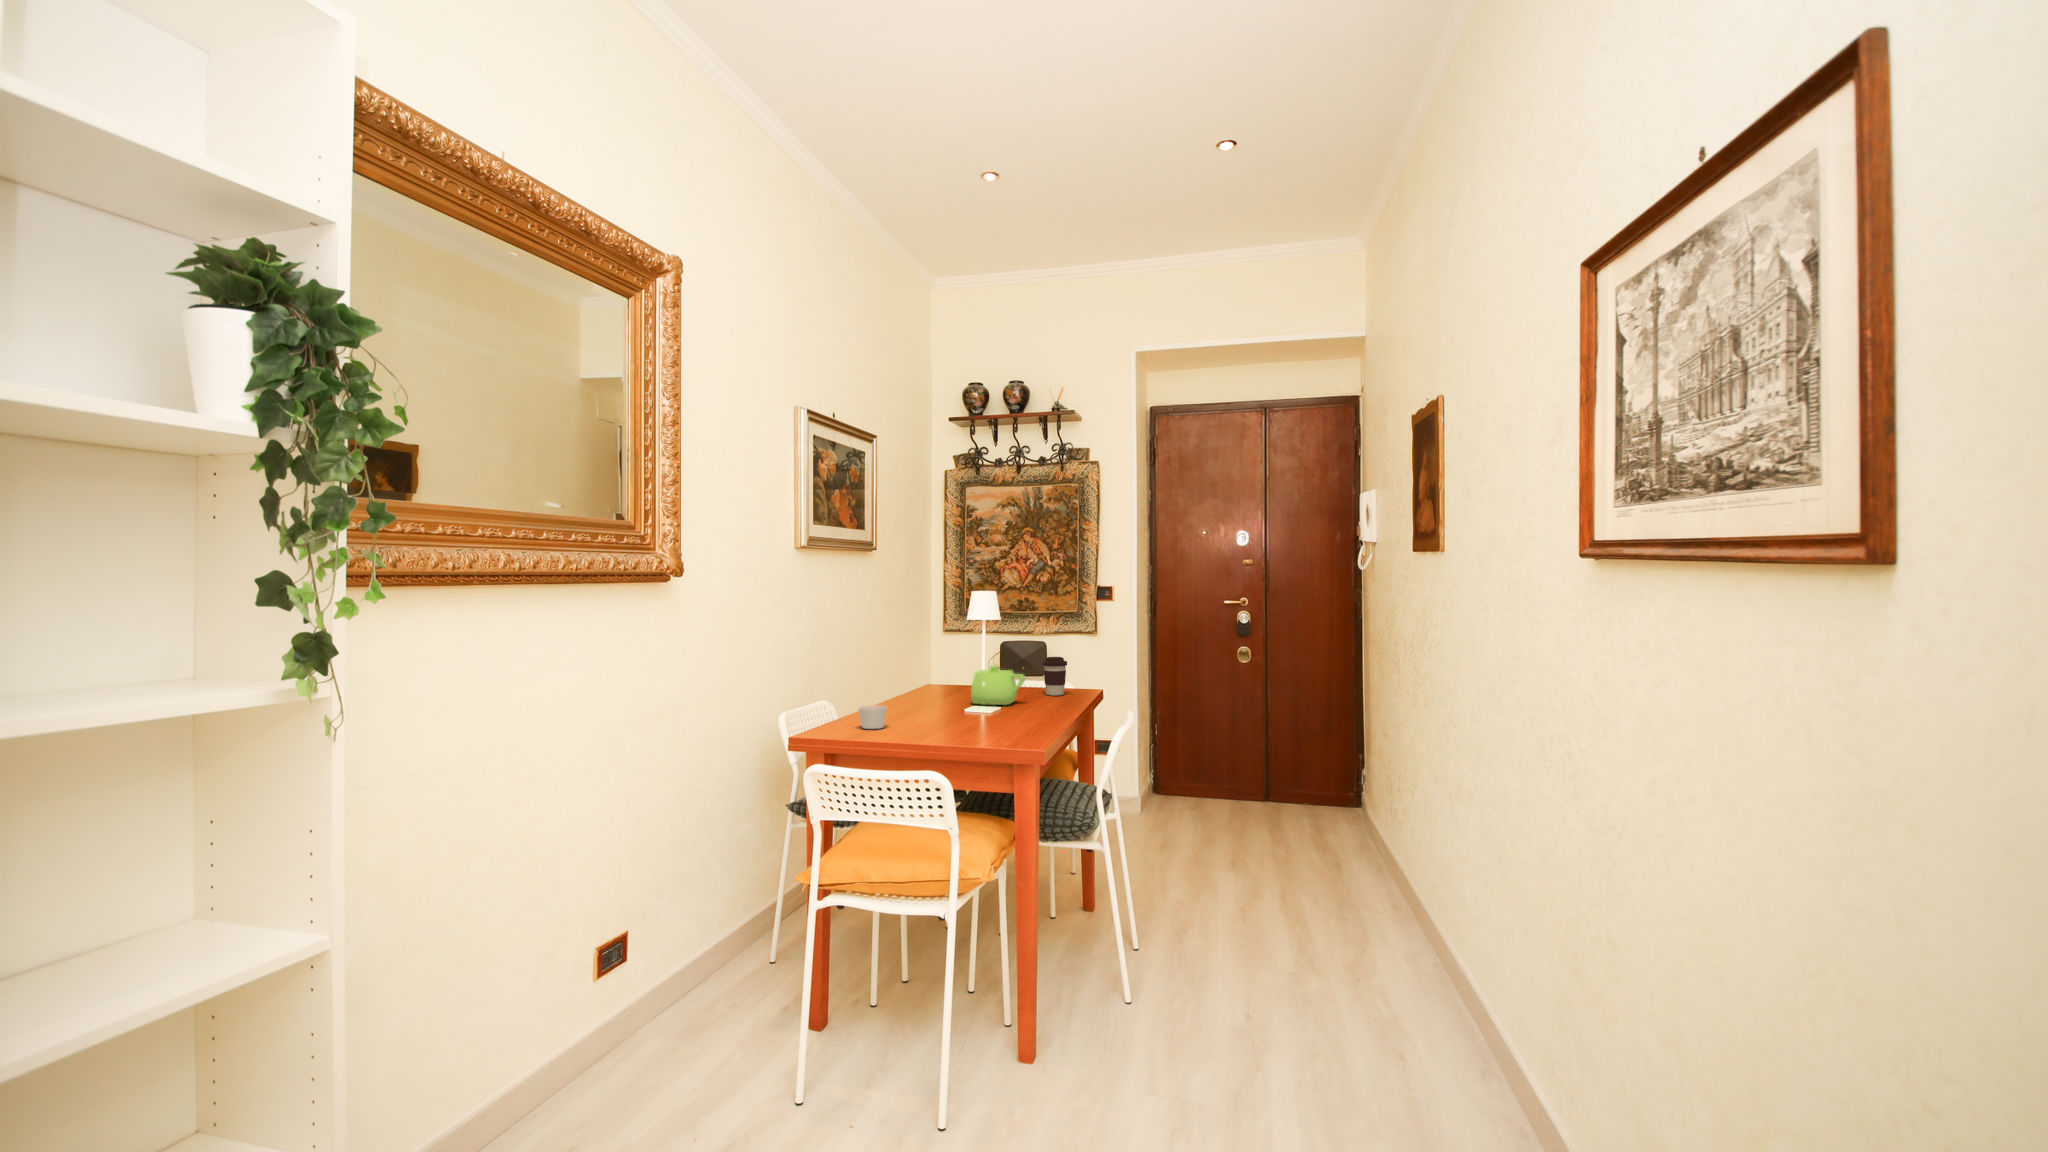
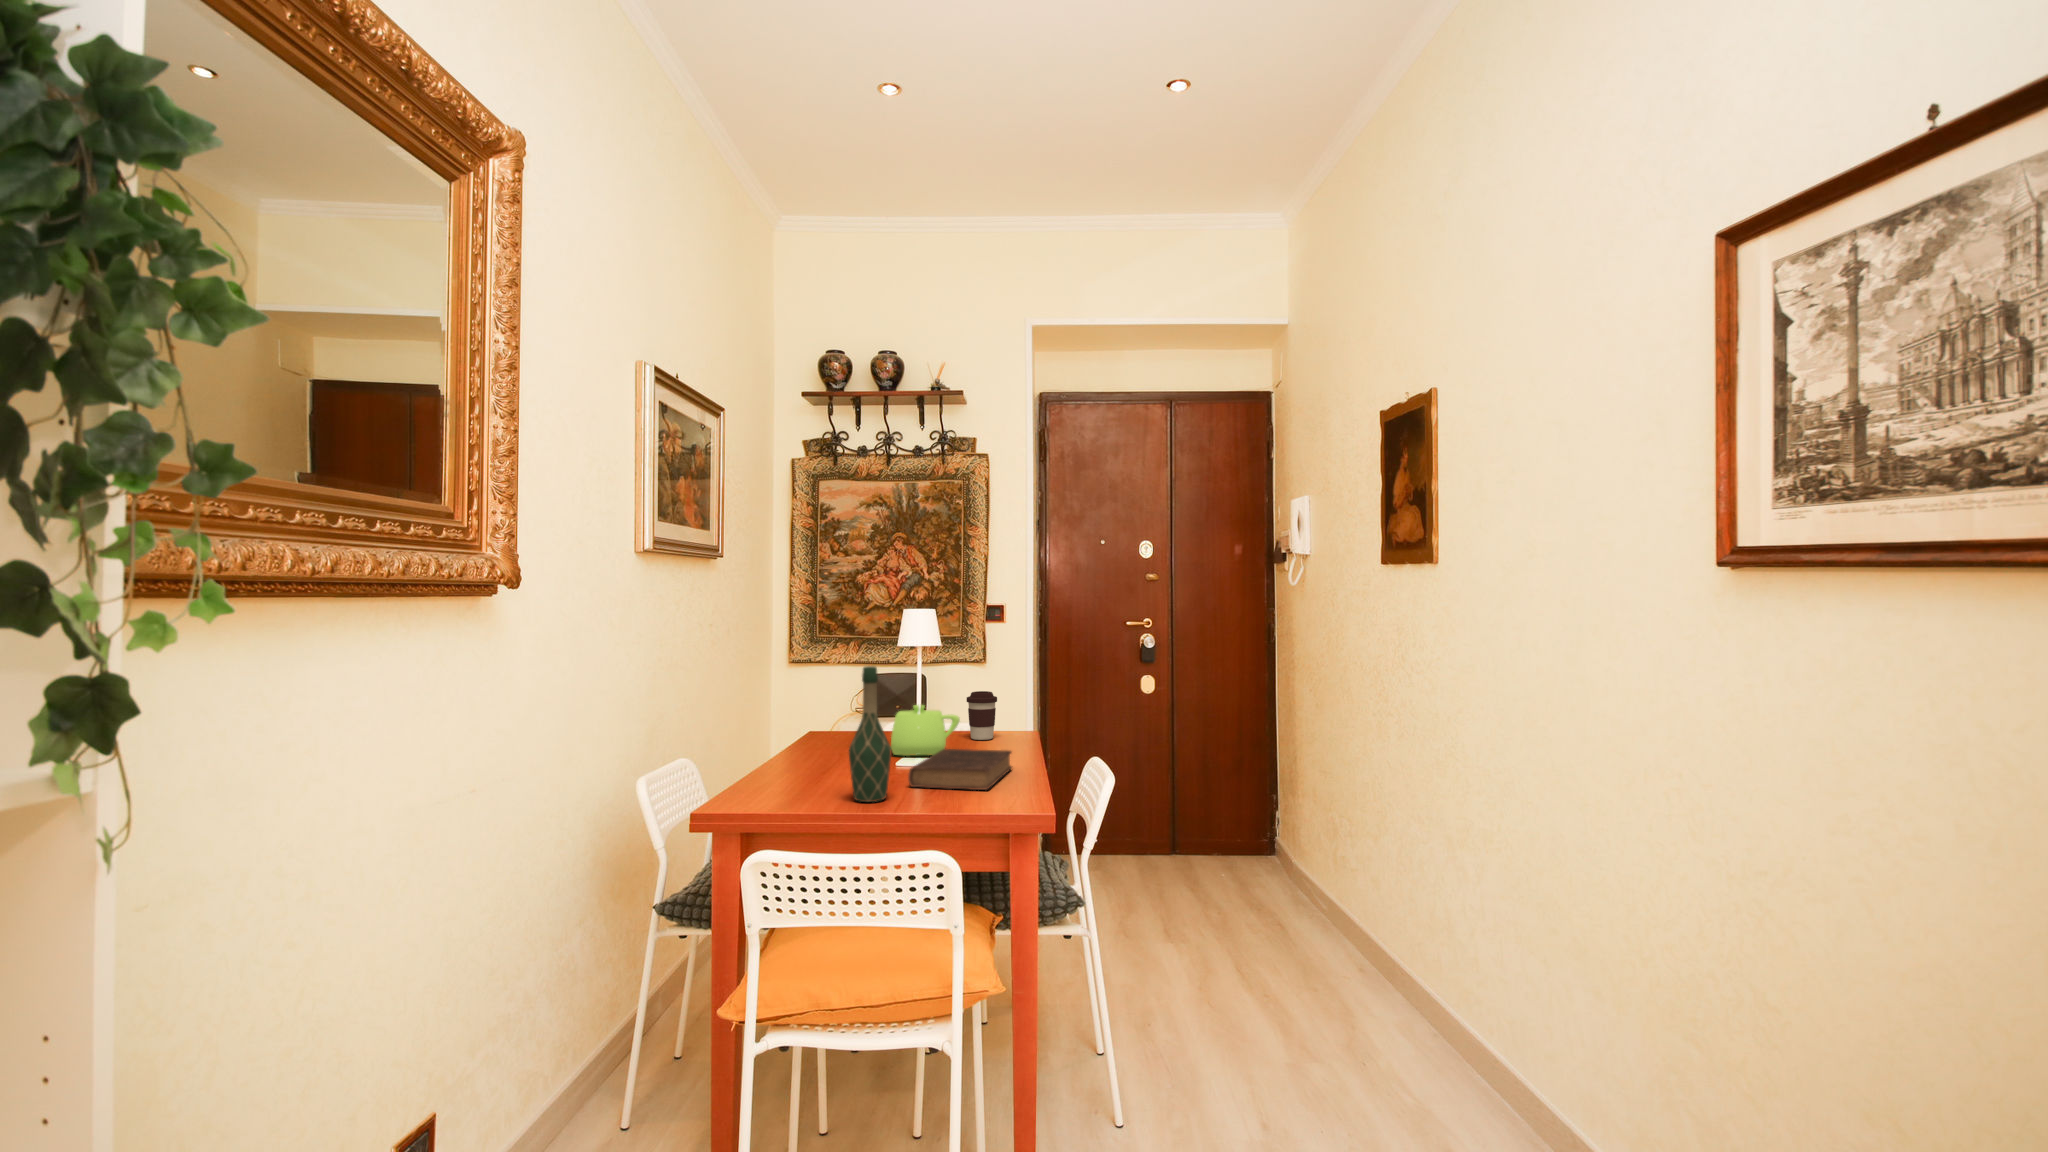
wine bottle: none [907,634,939,734] -> present [849,666,891,802]
book: none [959,699,1052,731] -> present [908,749,1012,790]
candle: present [859,705,887,729] -> none [774,765,814,798]

